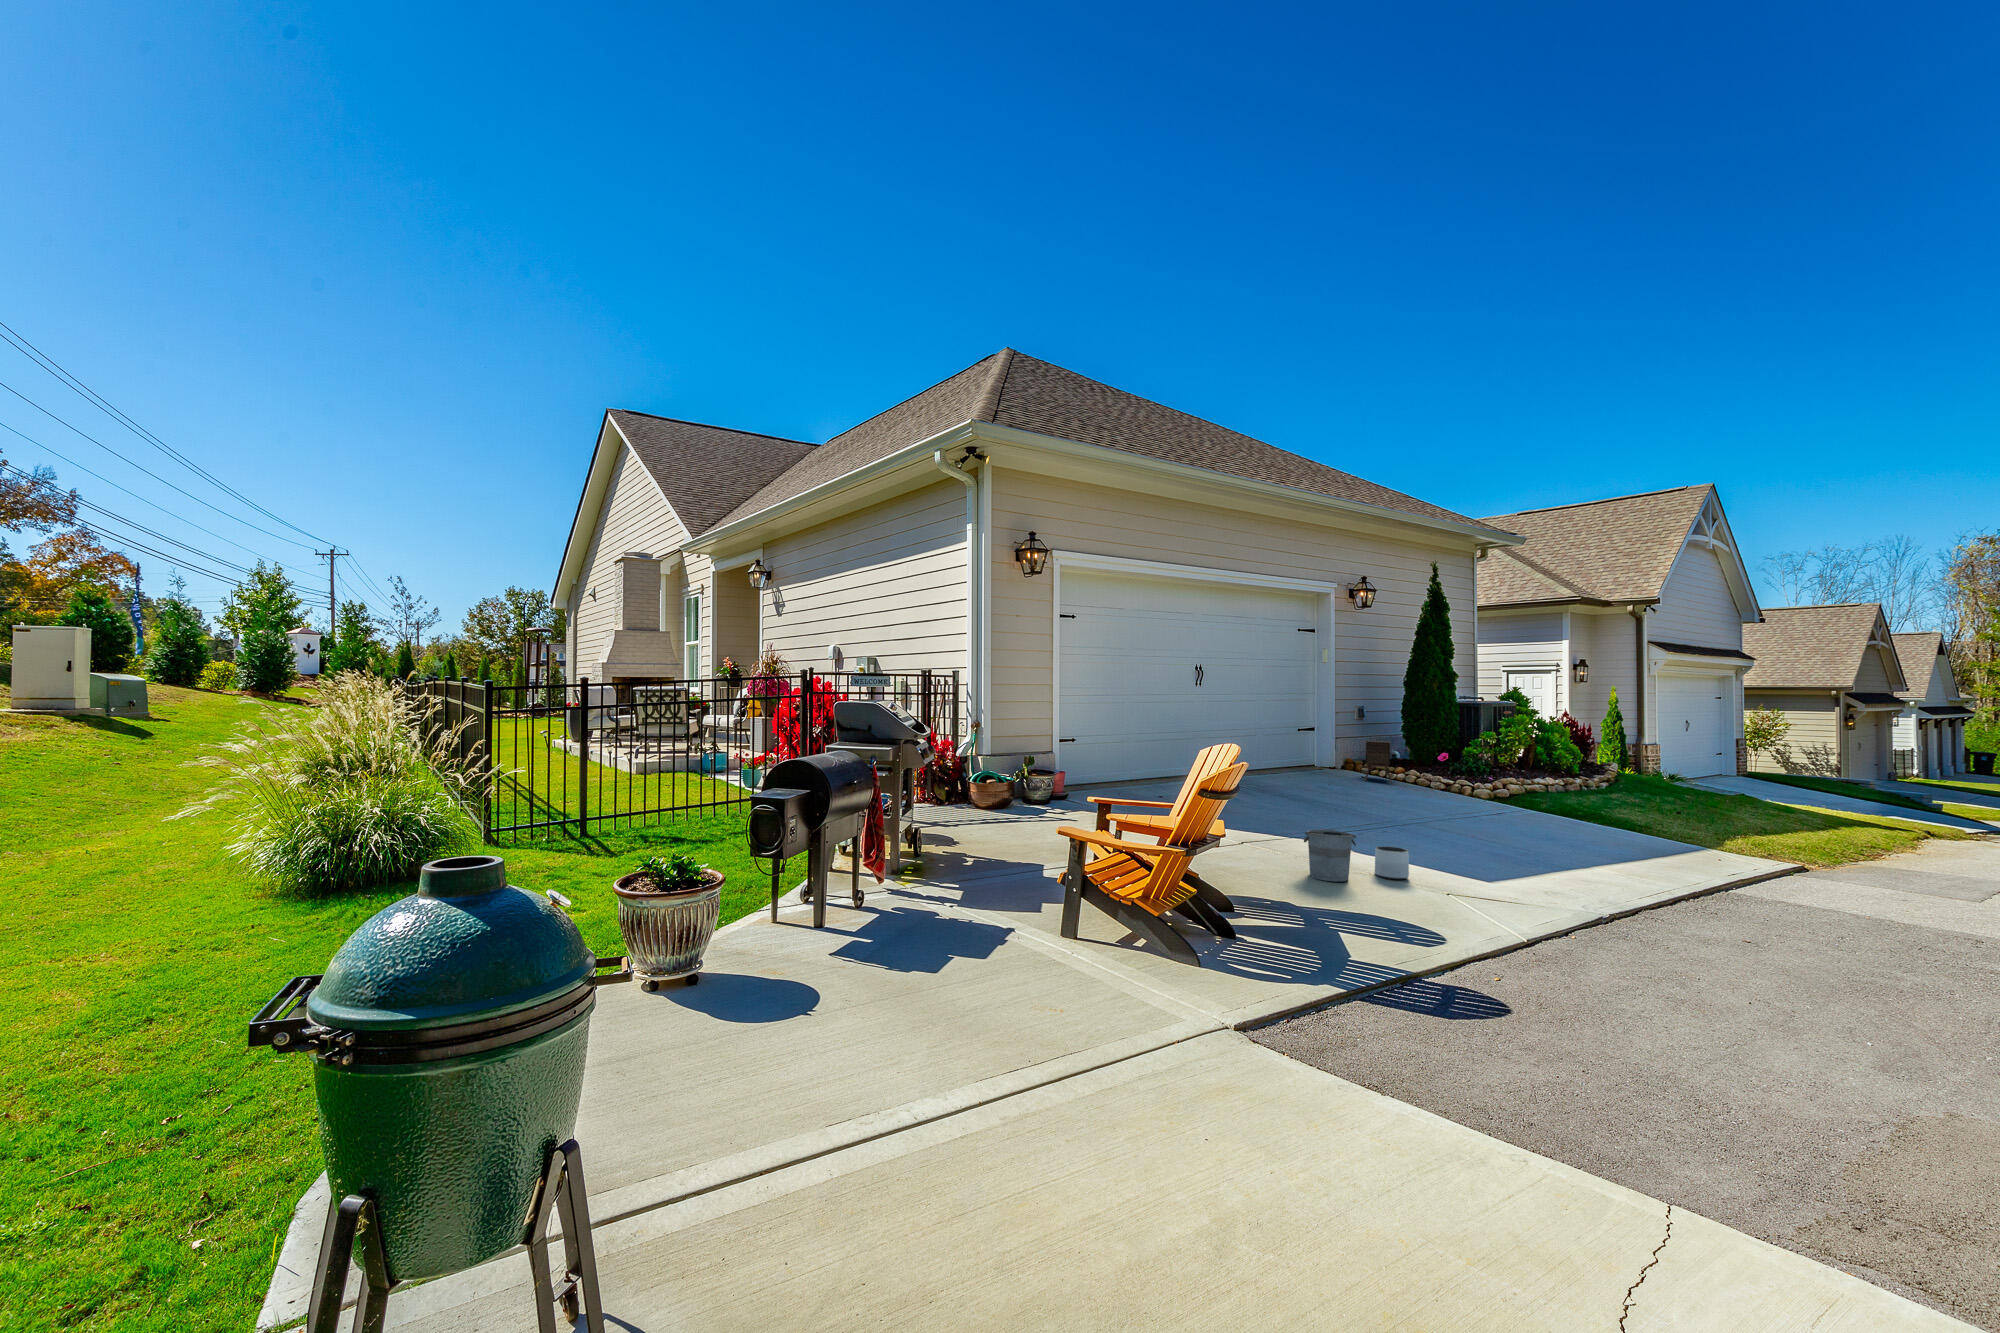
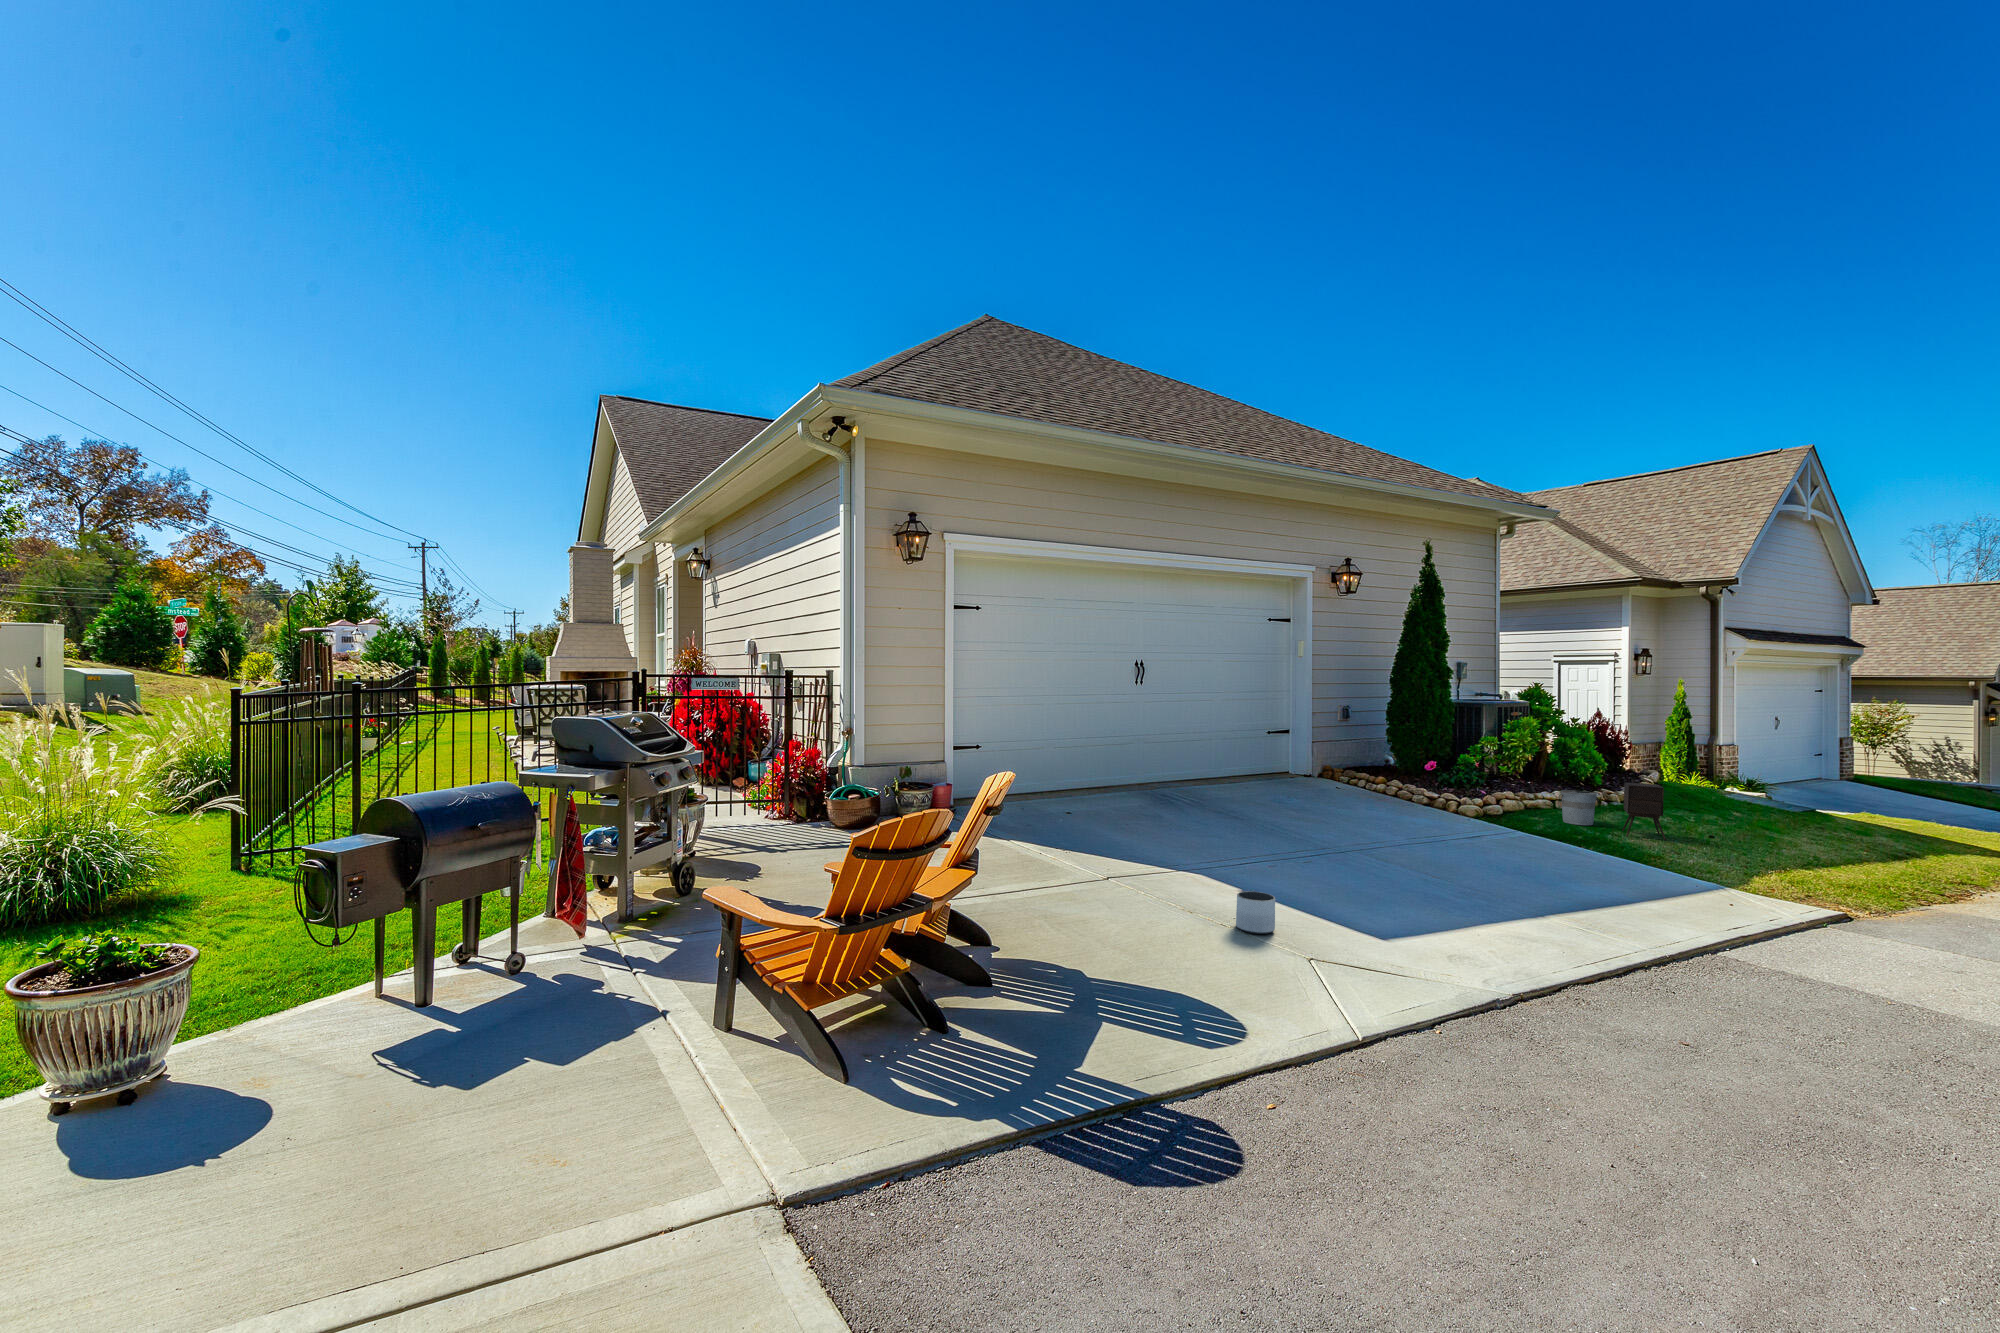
side table: present [1365,741,1392,783] -> present [1622,782,1666,840]
bucket: present [1304,830,1356,882] -> present [1558,790,1600,825]

